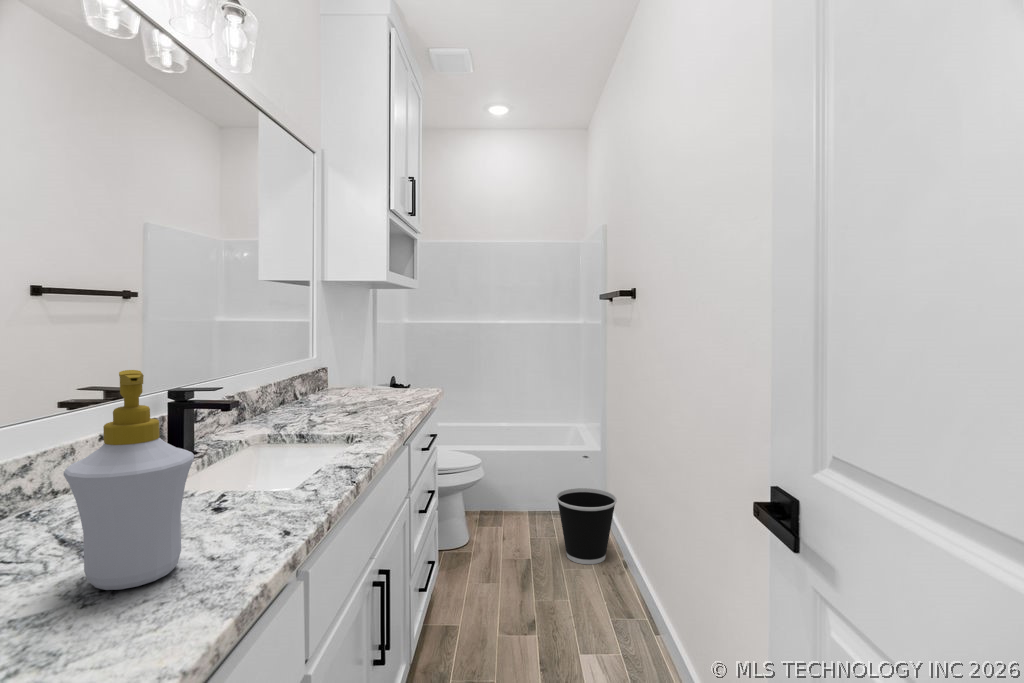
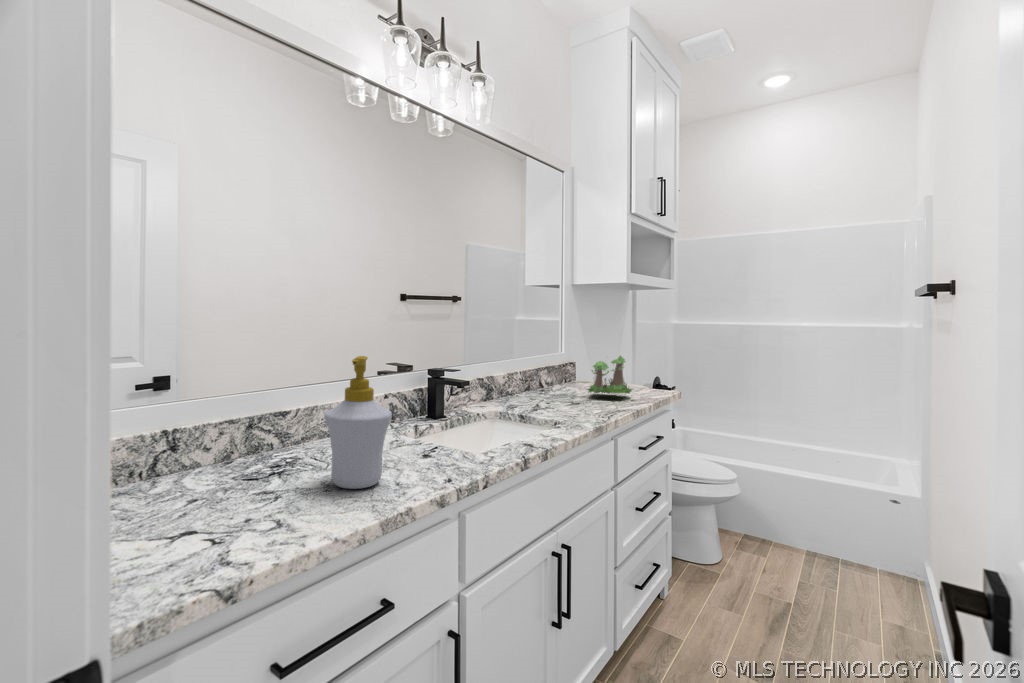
plant: none [355,335,404,401] -> present [588,356,632,394]
wastebasket: present [556,488,617,564] -> none [810,526,892,619]

